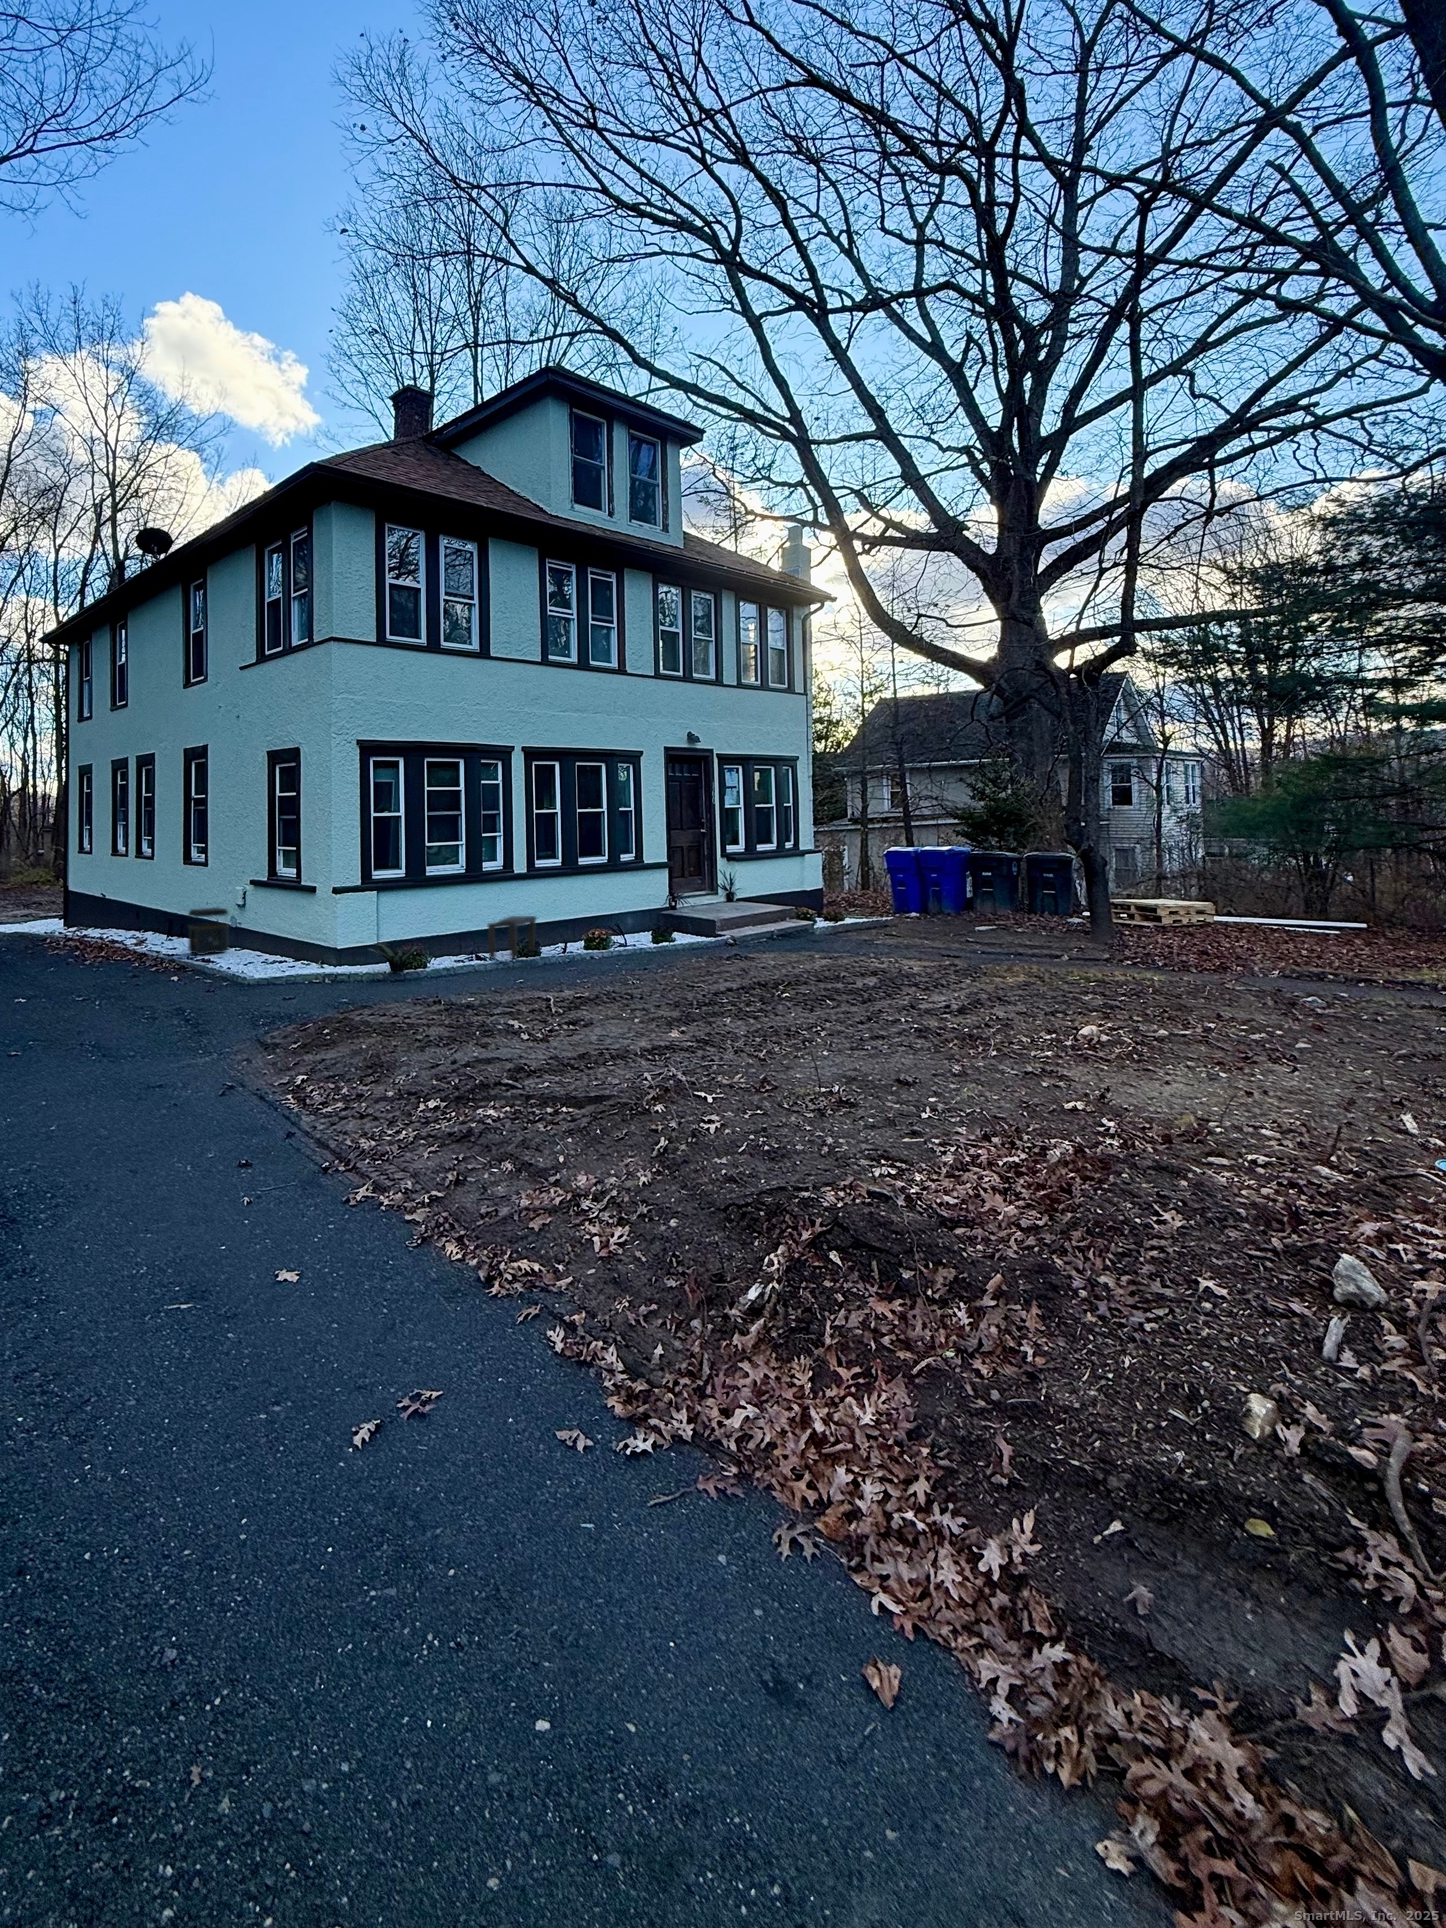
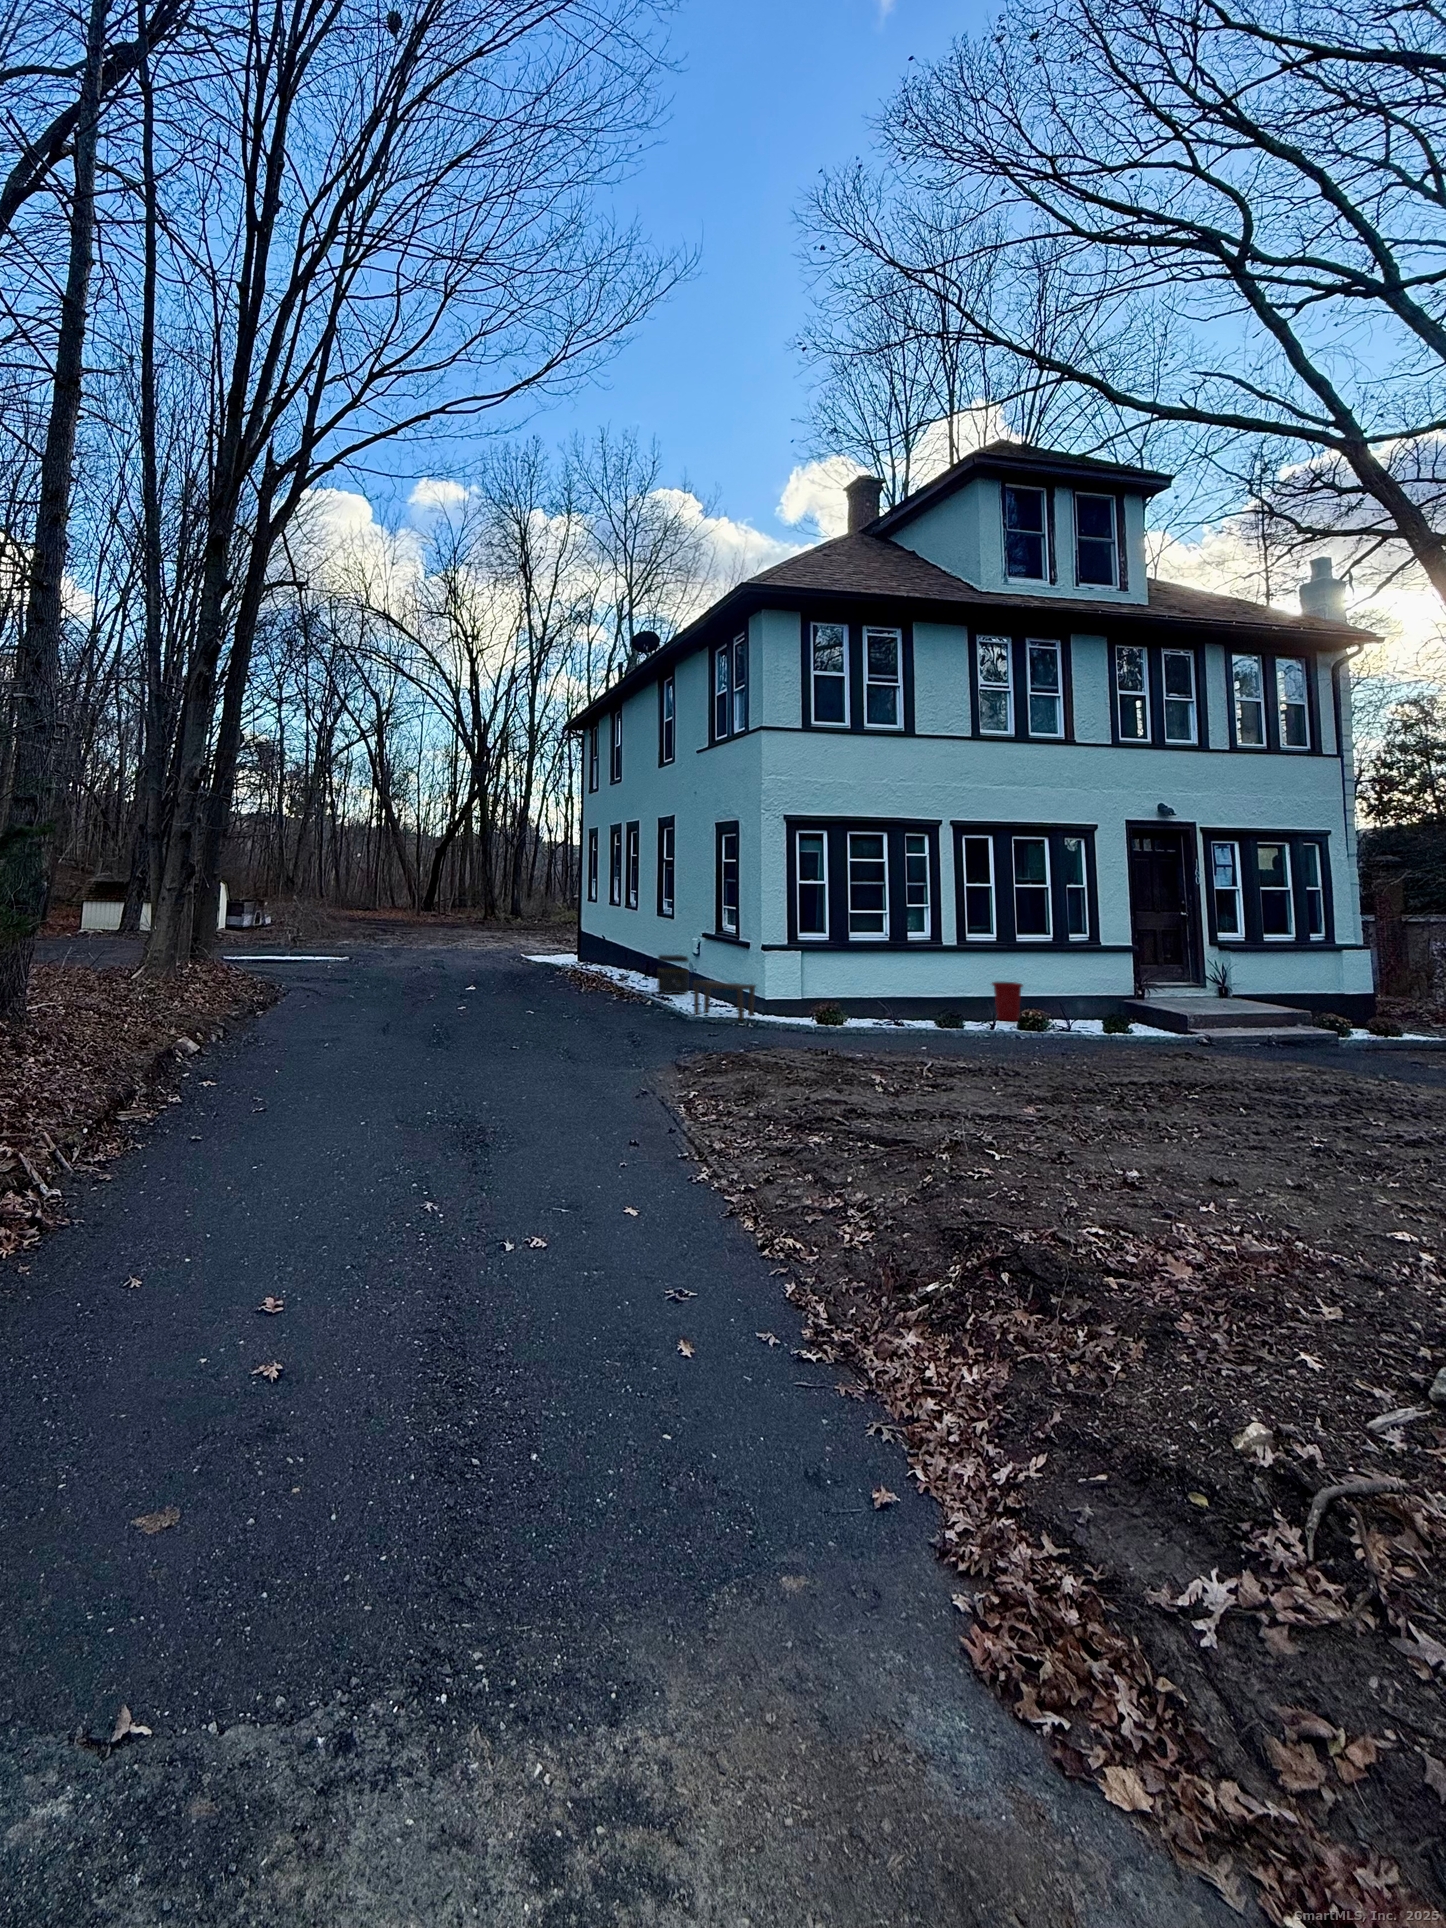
waste bin: none [557,907,588,945] -> present [992,982,1023,1021]
bench: present [488,916,536,959] -> present [693,980,756,1020]
potted plant: present [368,942,422,972] -> none [791,998,845,1026]

